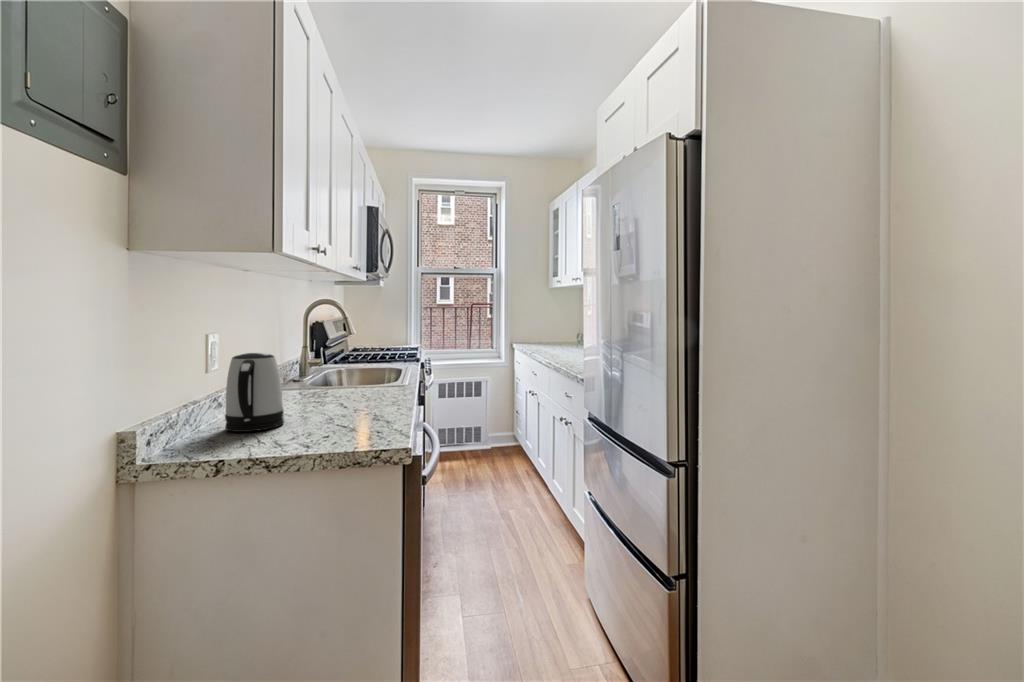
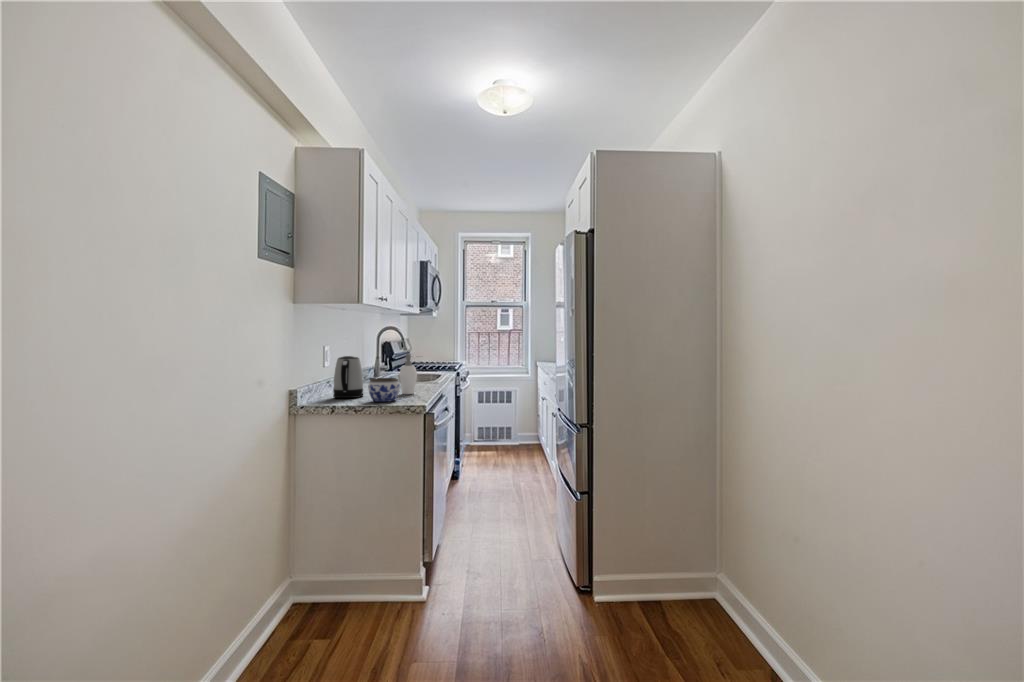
soap dispenser: none [349,347,390,416] -> present [399,354,417,394]
jar: none [293,395,355,444] -> present [368,378,400,402]

